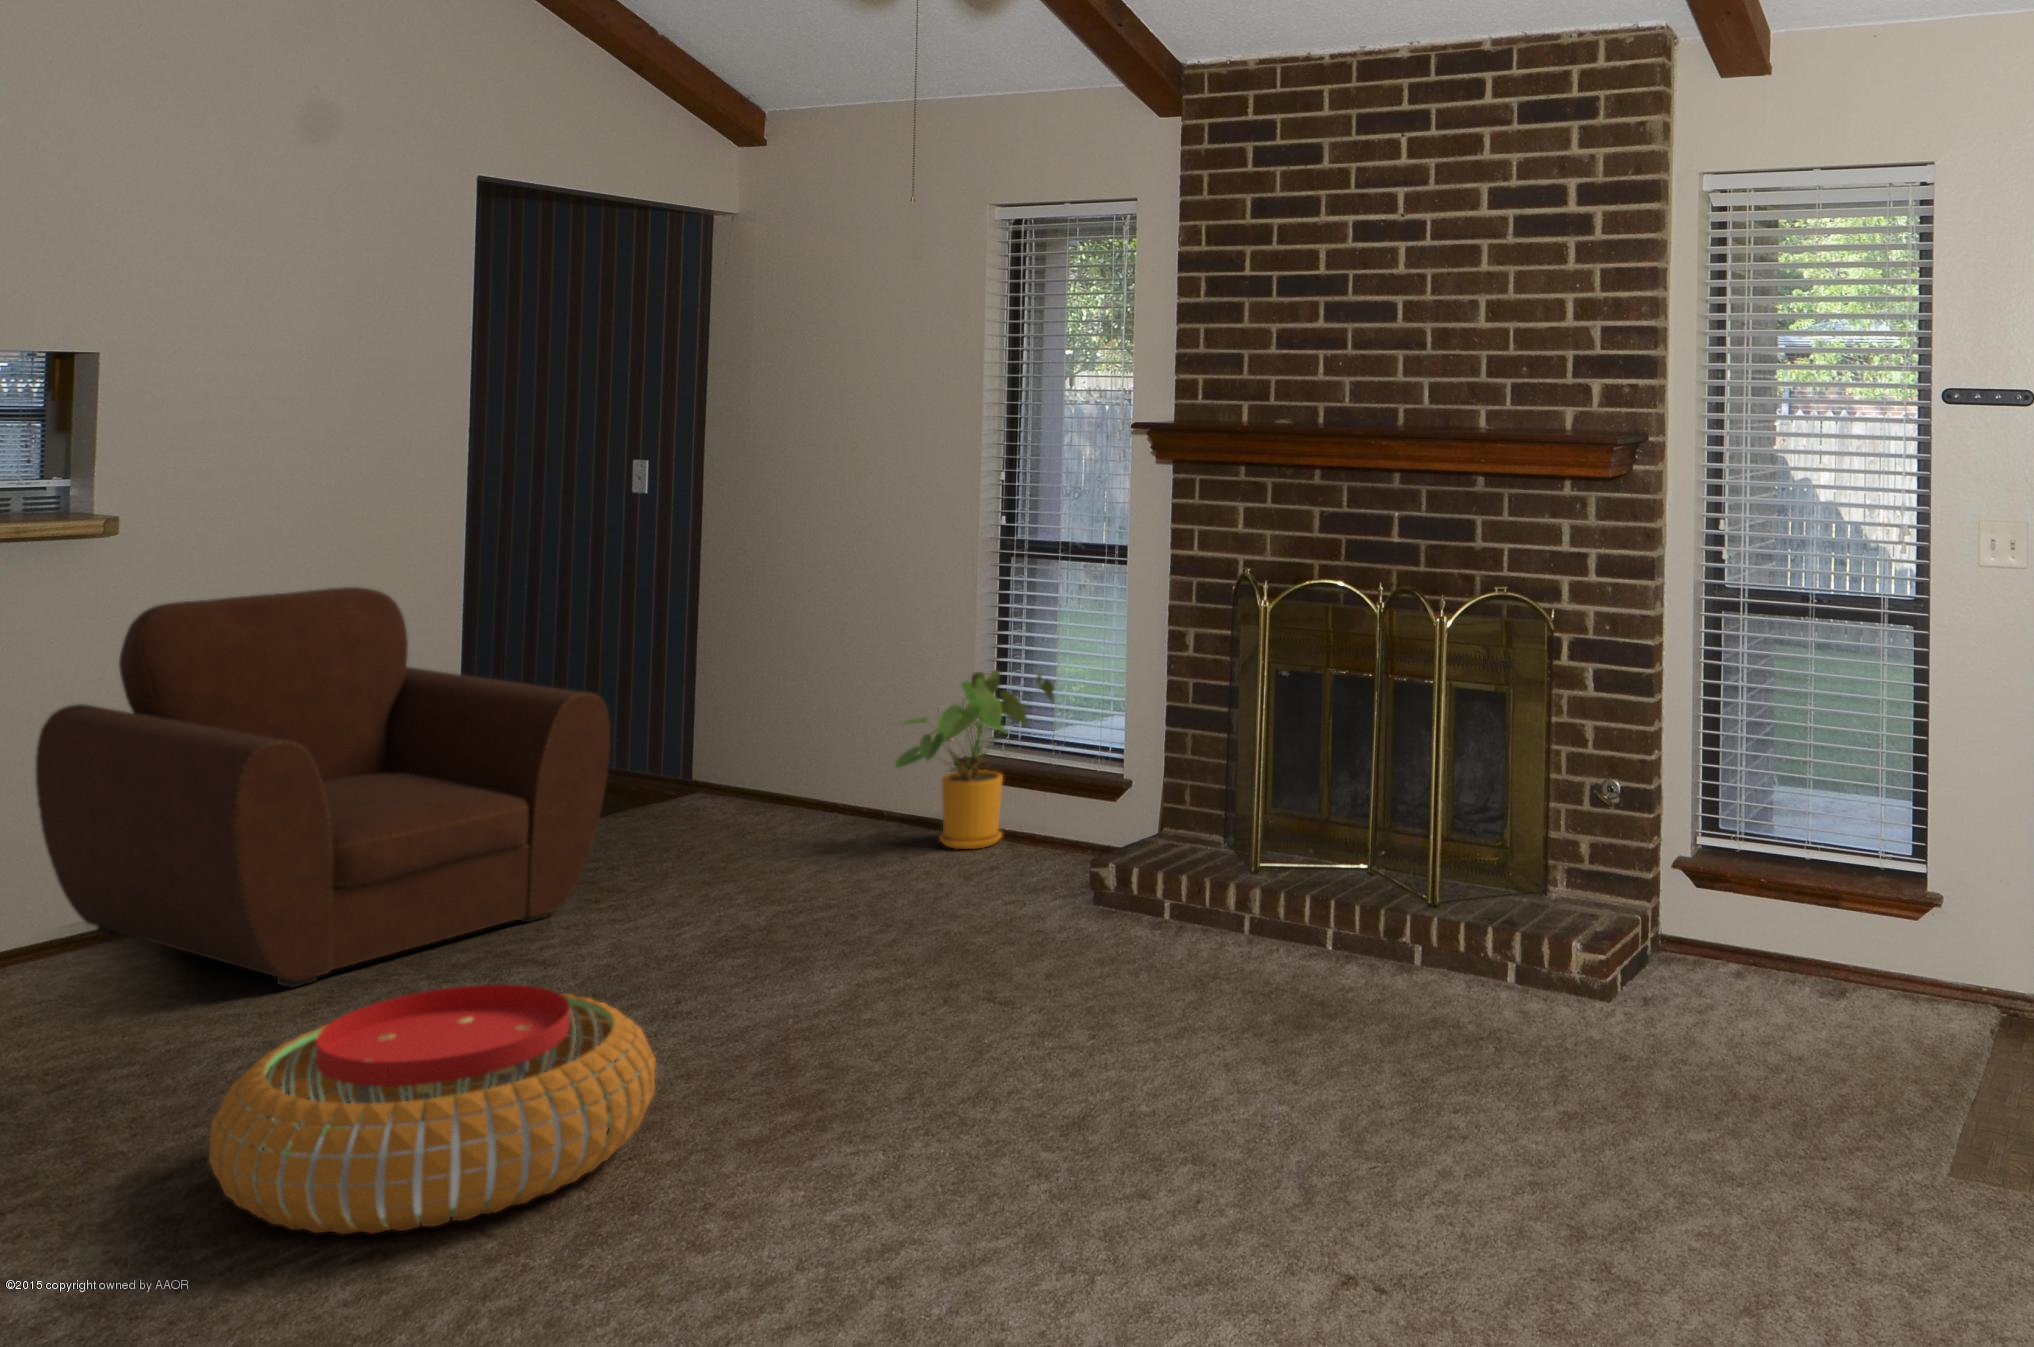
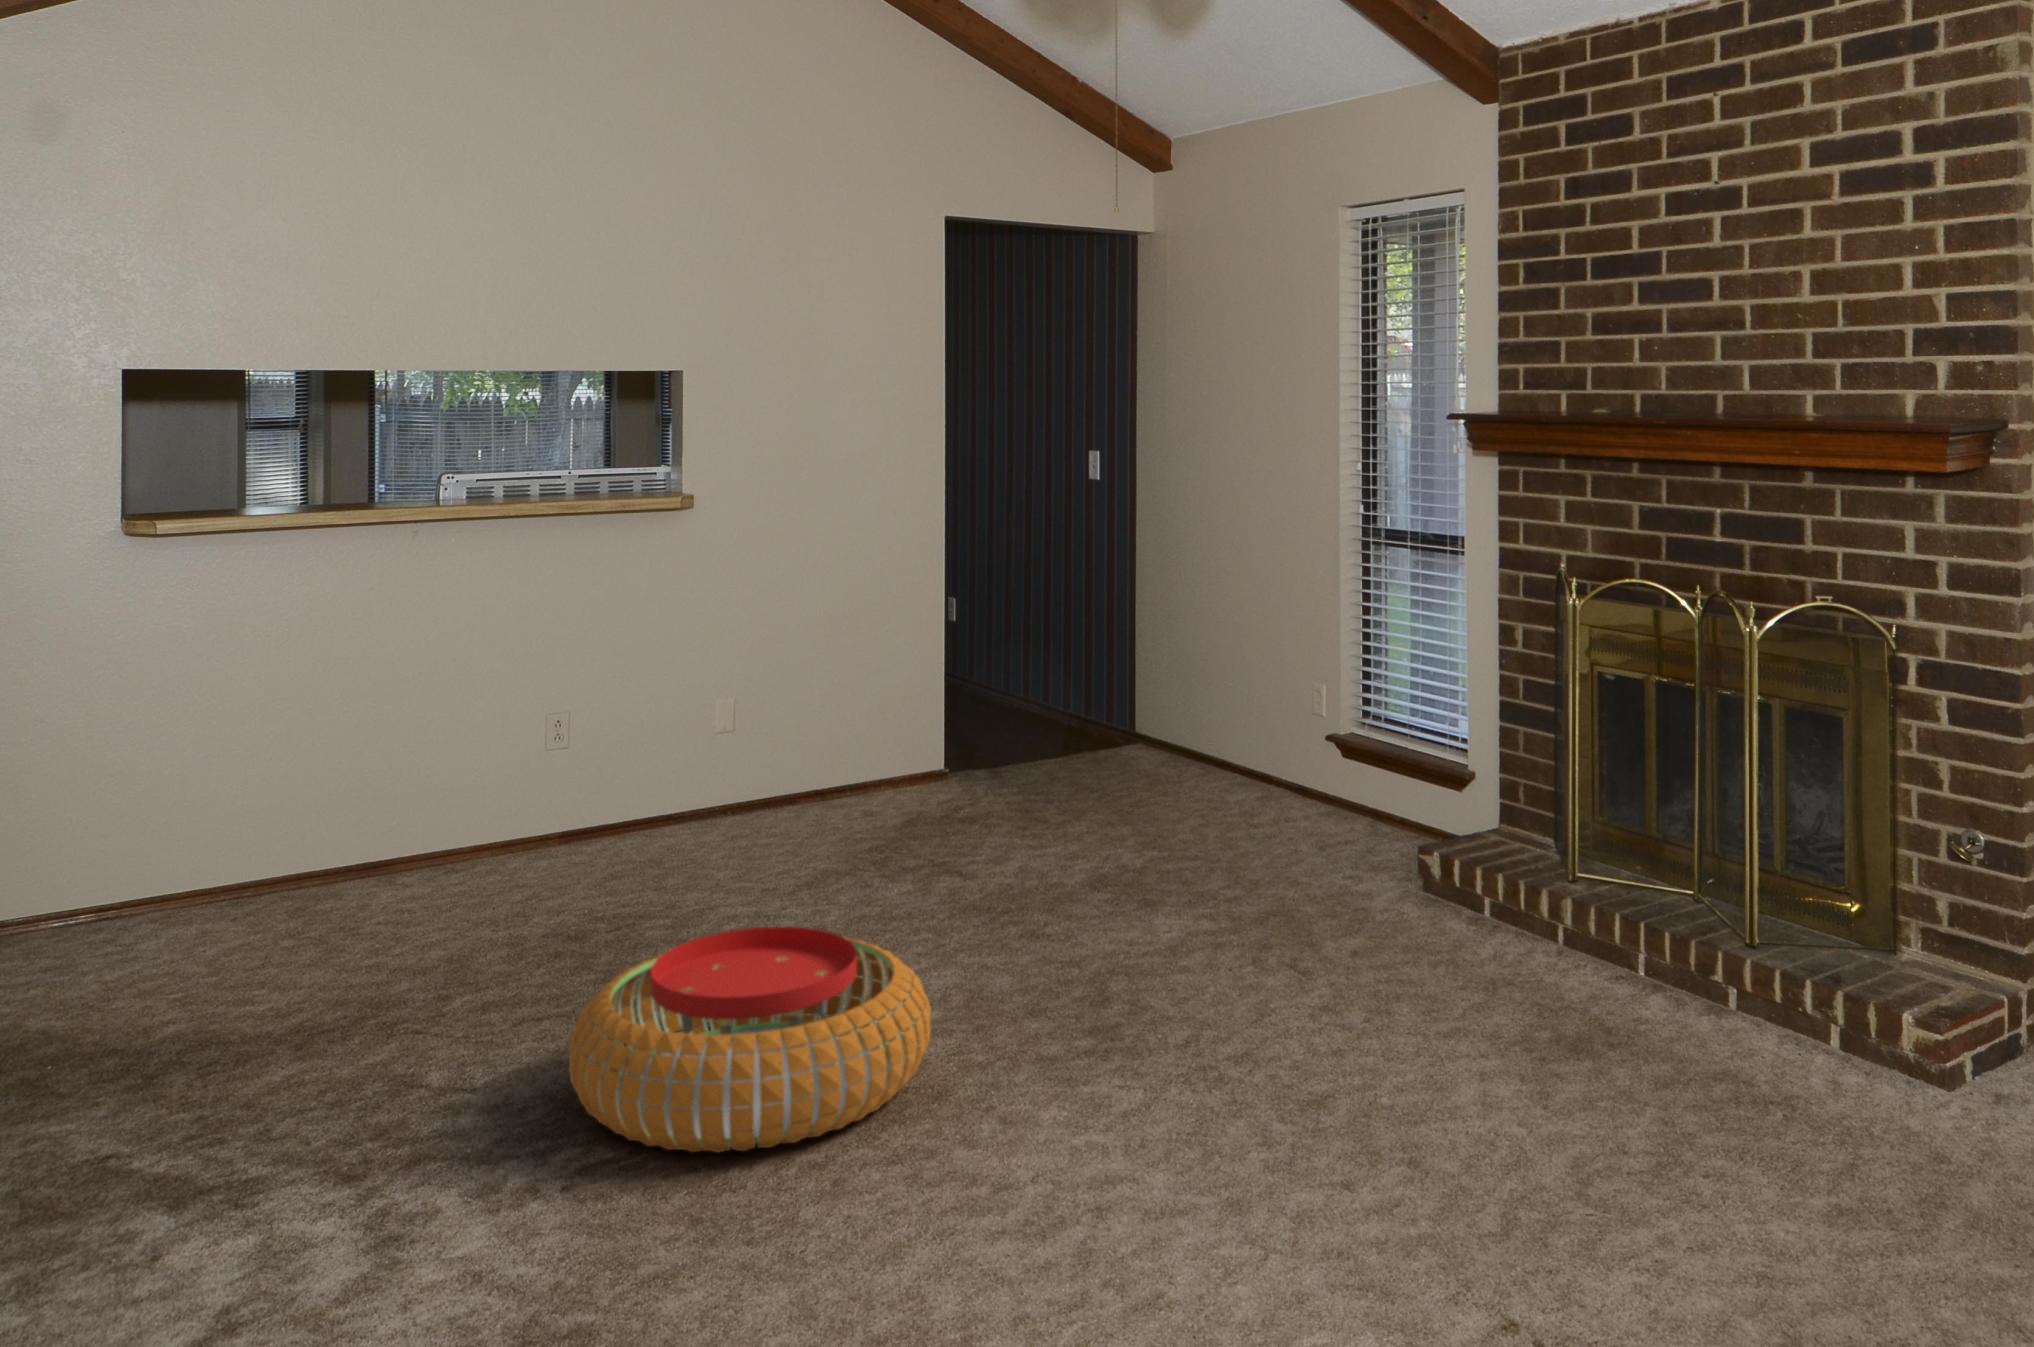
armchair: present [36,587,610,988] -> none [580,559,991,901]
house plant: present [895,671,1054,849] -> none [1245,656,1406,829]

